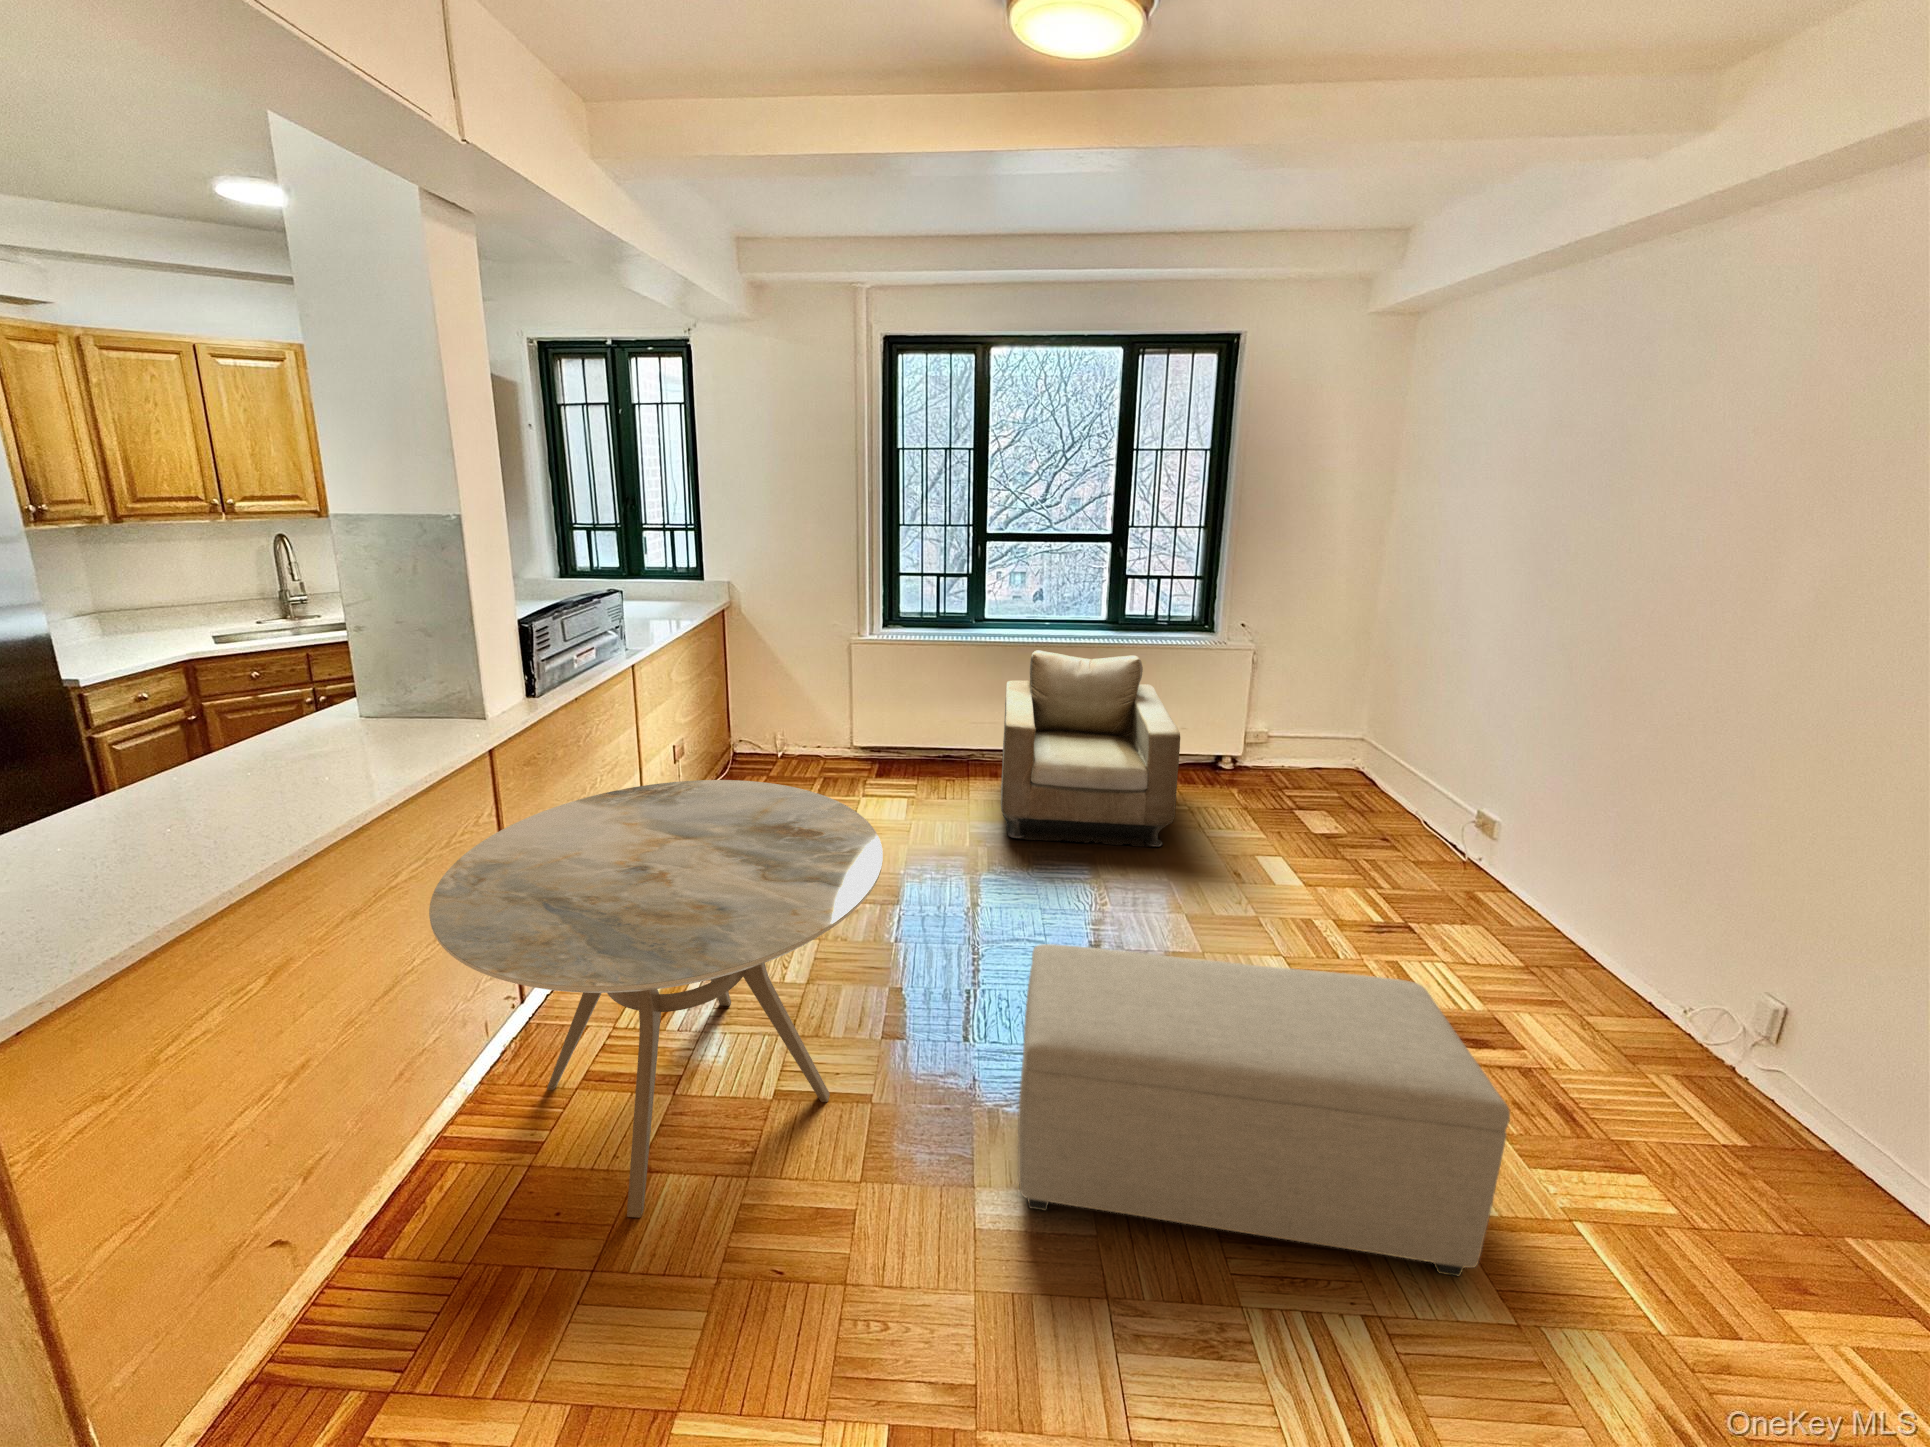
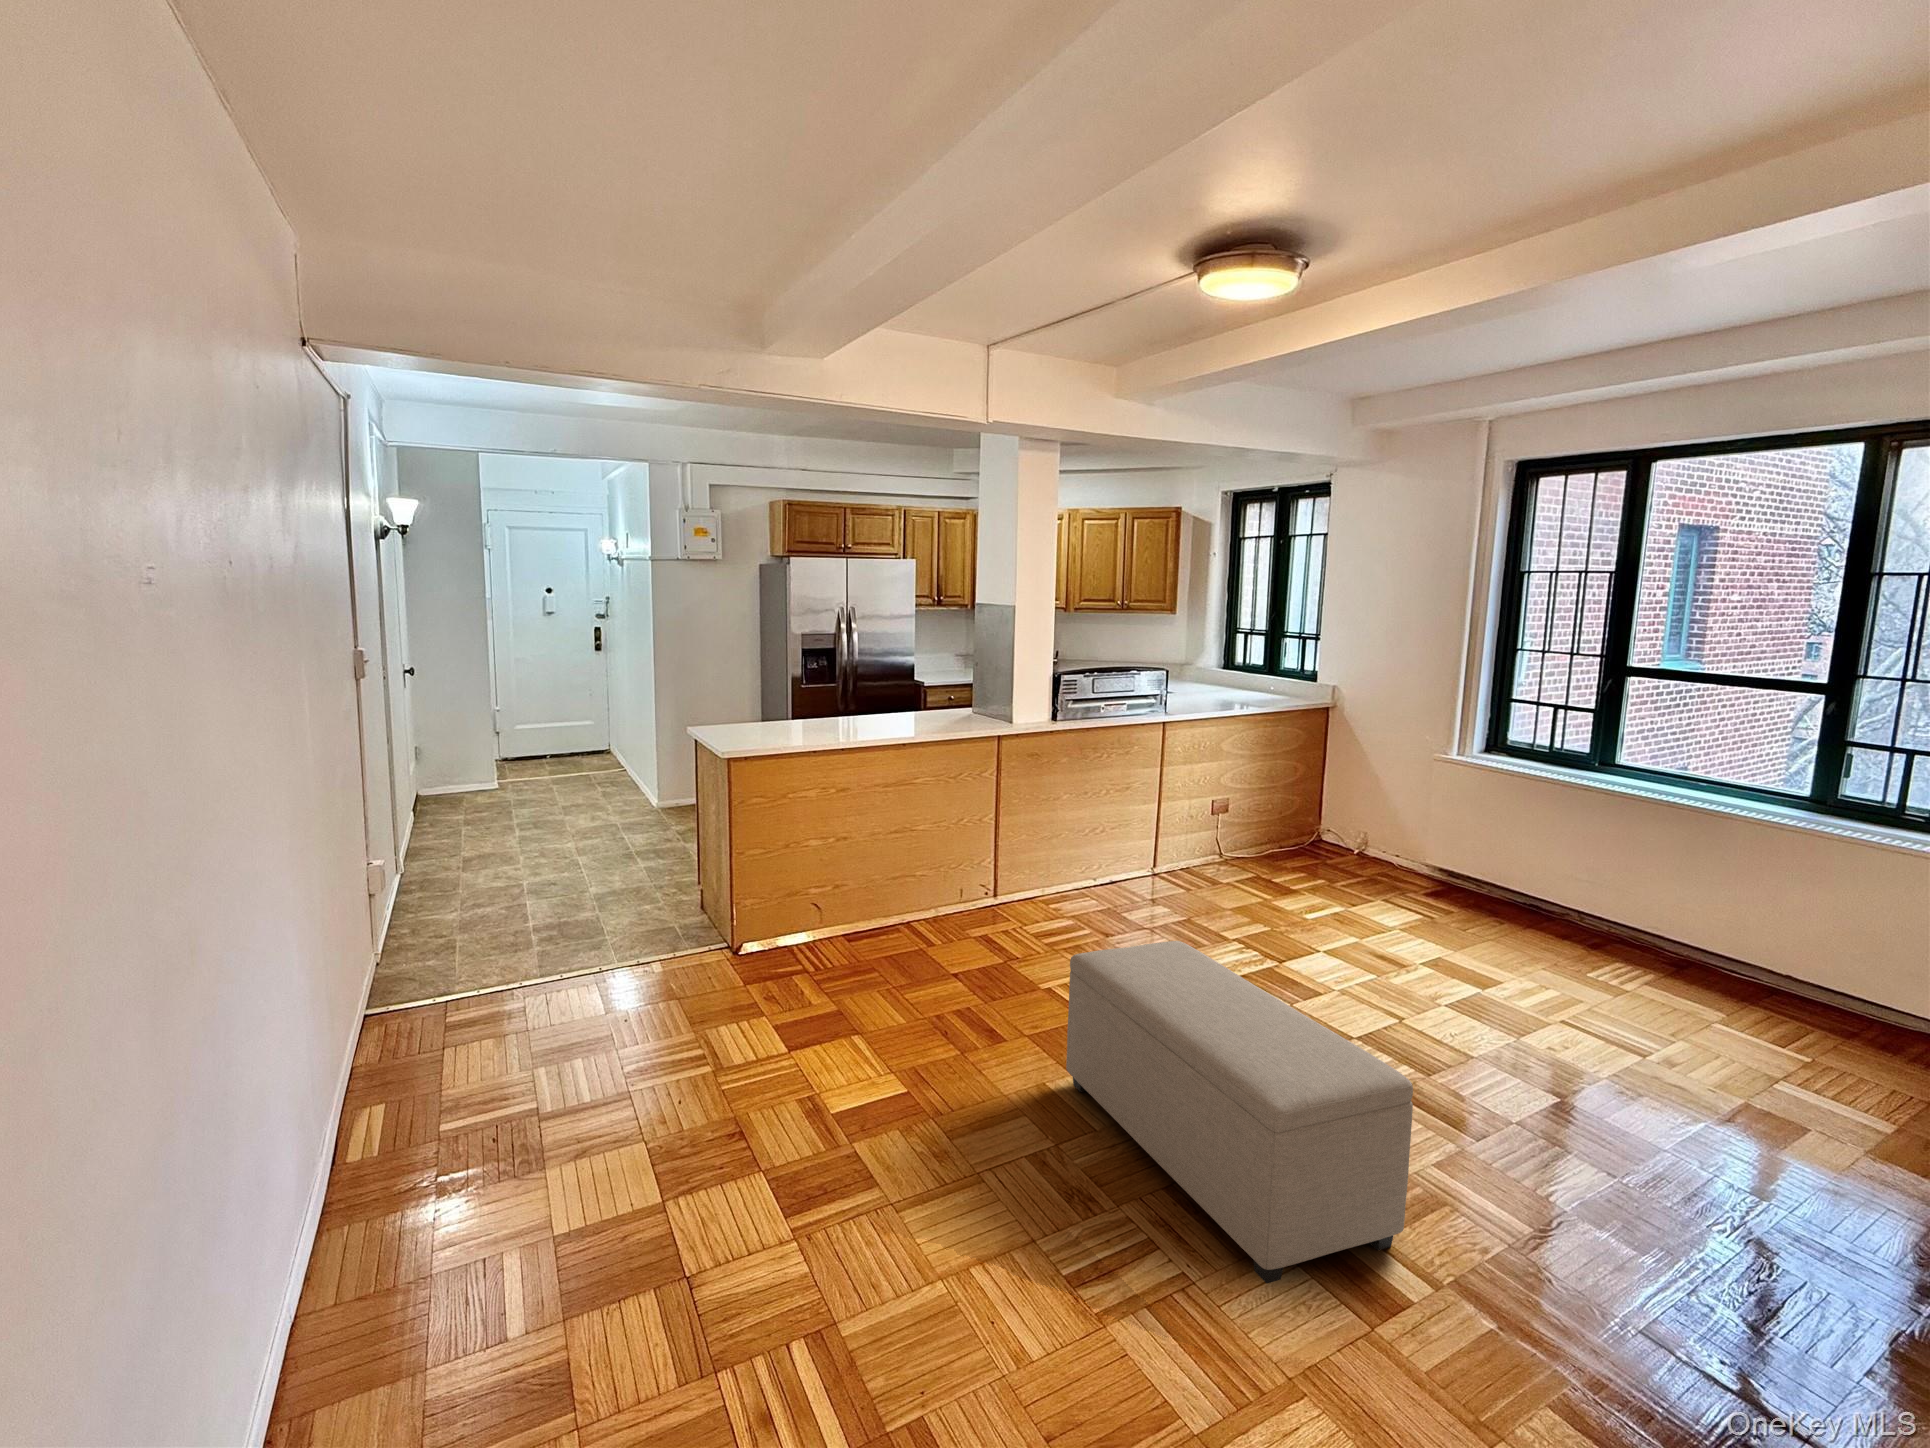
armchair: present [1001,650,1180,847] -> none [1456,801,1800,1062]
dining table: present [429,780,883,1218] -> none [884,780,1142,1005]

